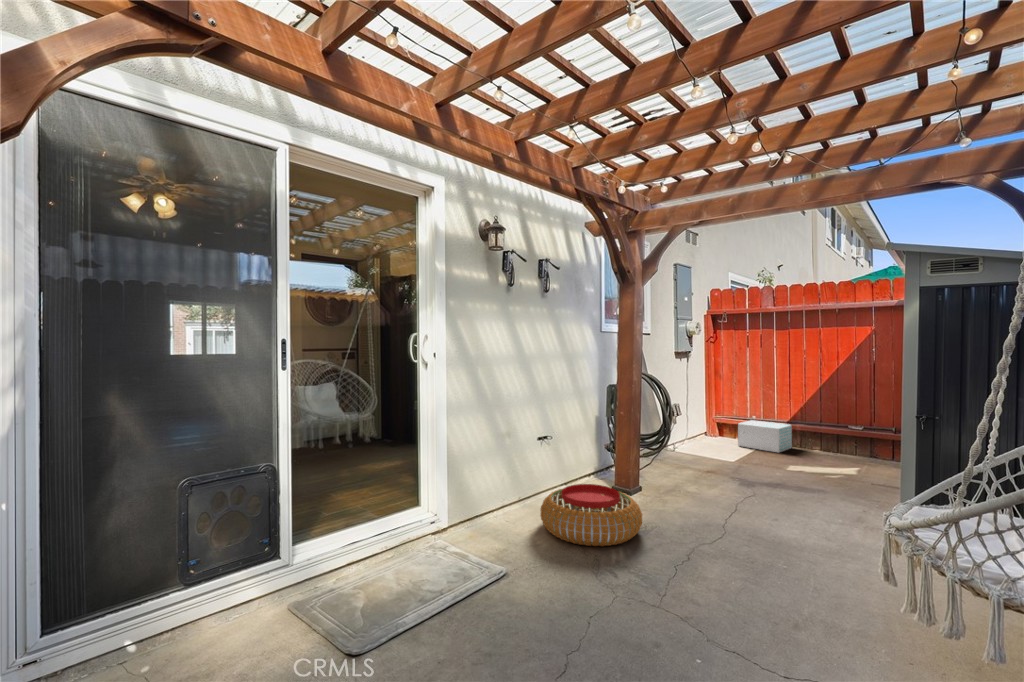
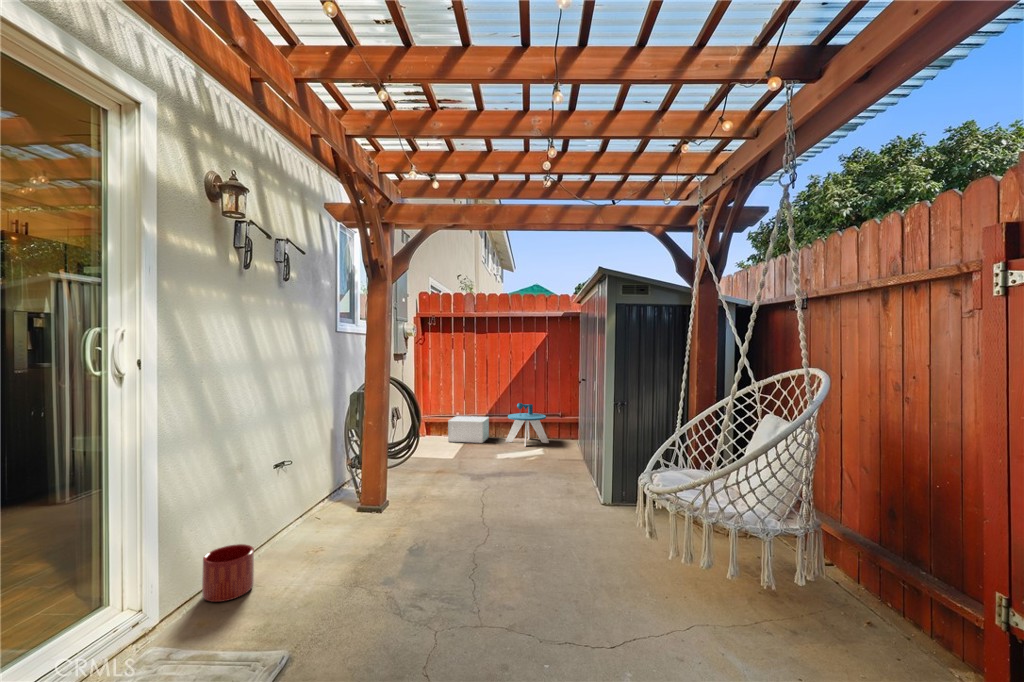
side table: none [810,412,875,465] -> present [506,403,549,447]
pouf: present [540,484,642,546] -> none [300,508,424,586]
planter: none [478,489,509,527] -> present [202,544,254,602]

